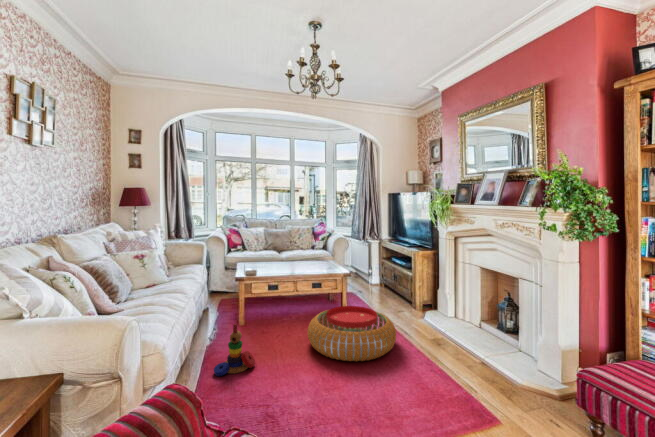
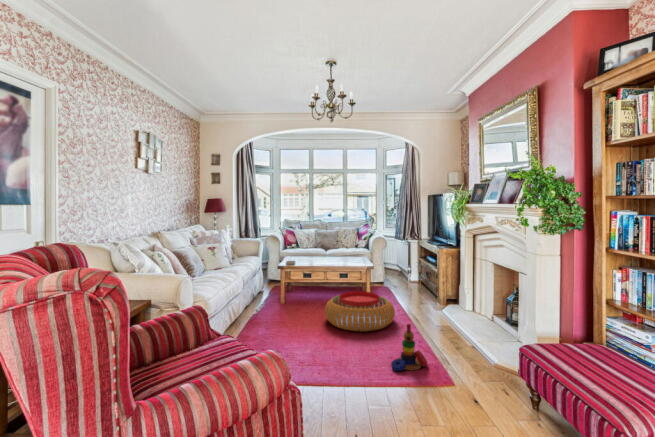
stacking toy: present [214,324,255,376] -> present [391,324,427,371]

